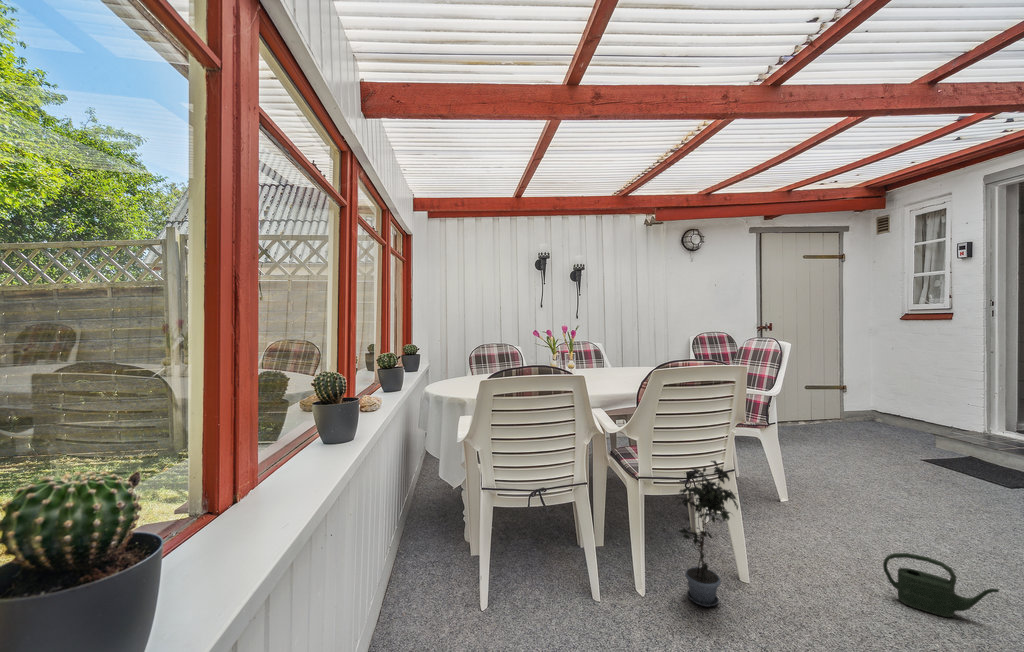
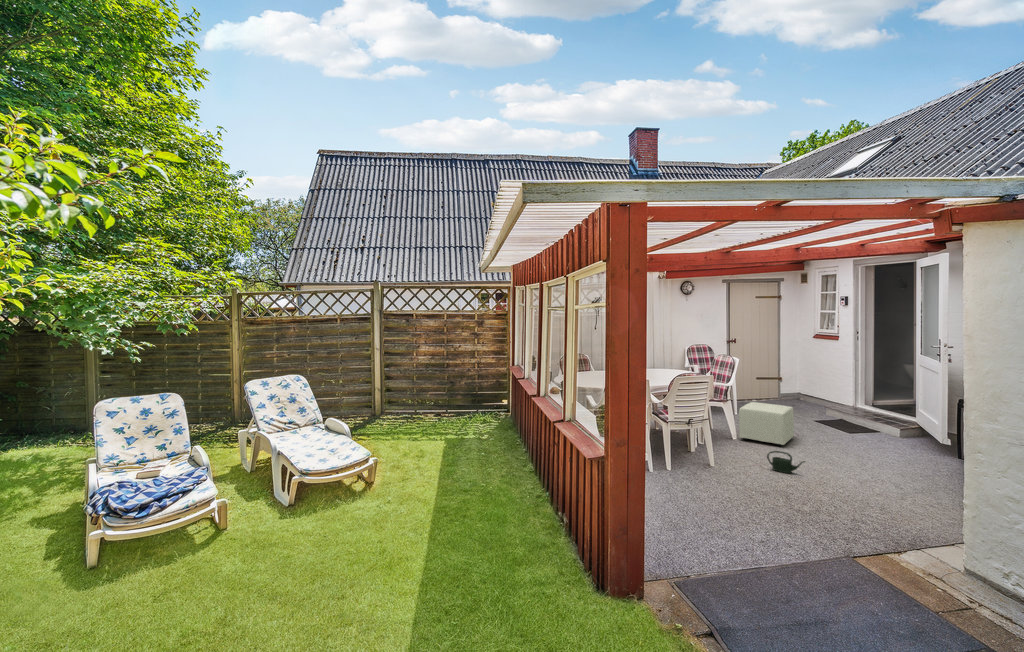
ottoman: none [794,427,907,522] -> present [739,402,794,446]
potted plant: present [673,461,738,607] -> none [682,415,709,472]

